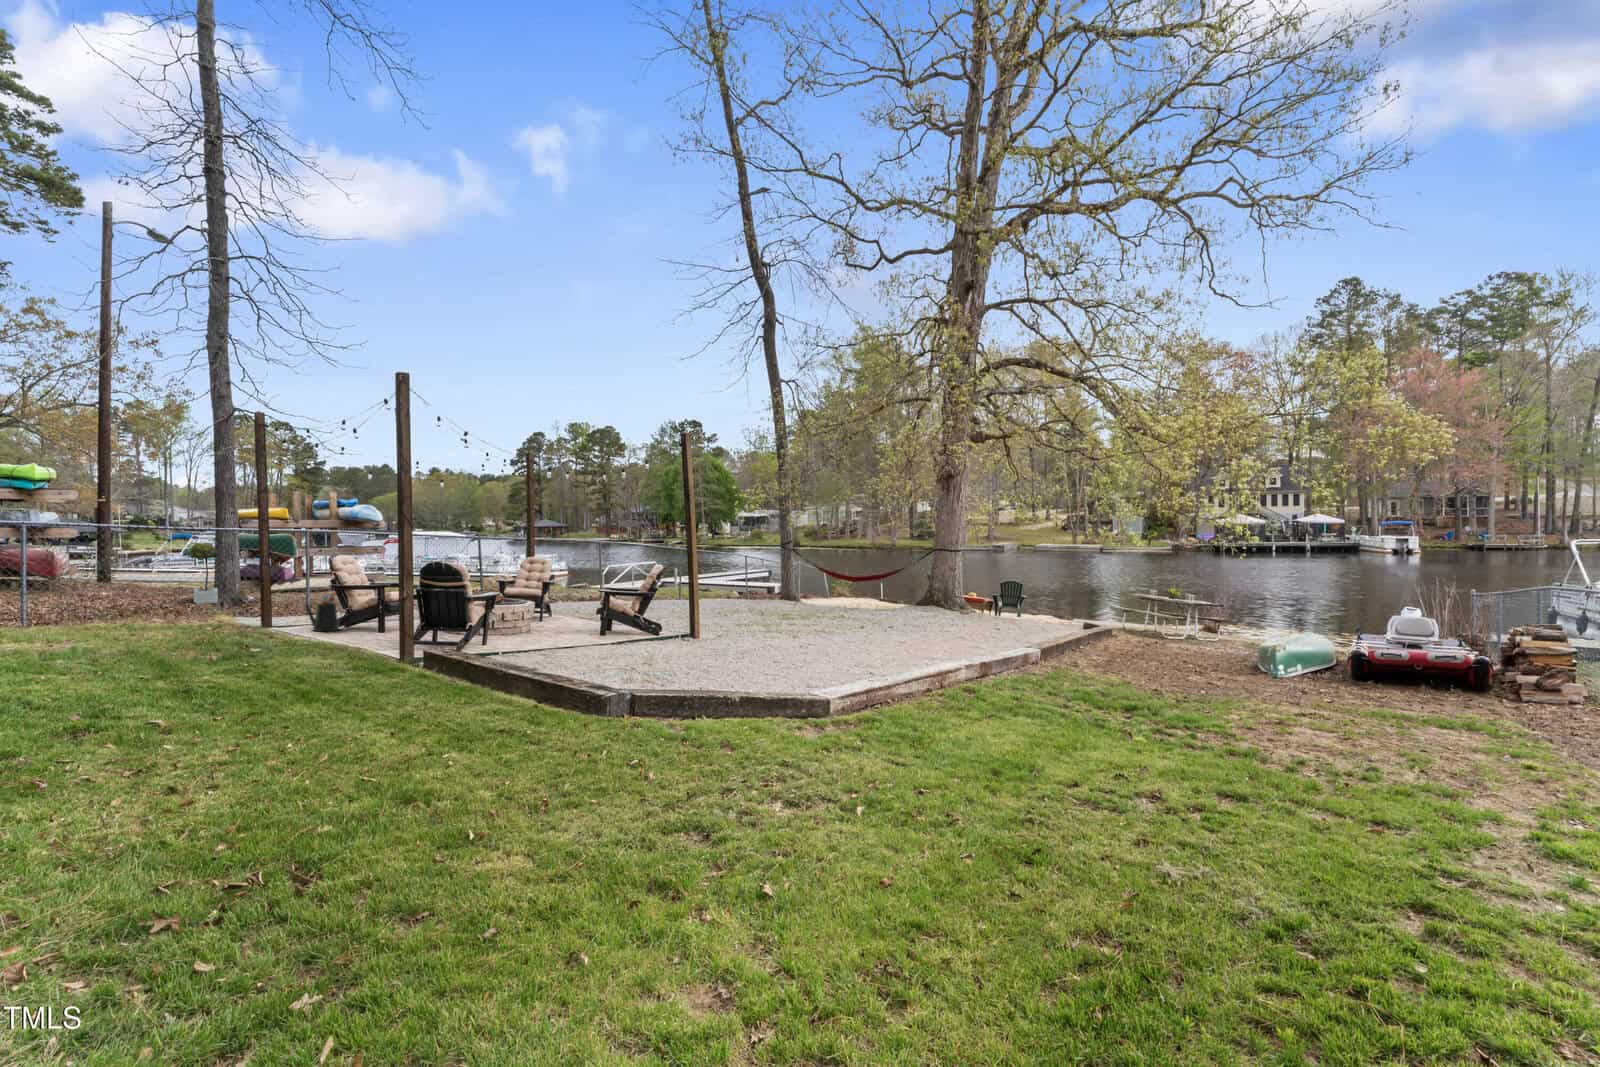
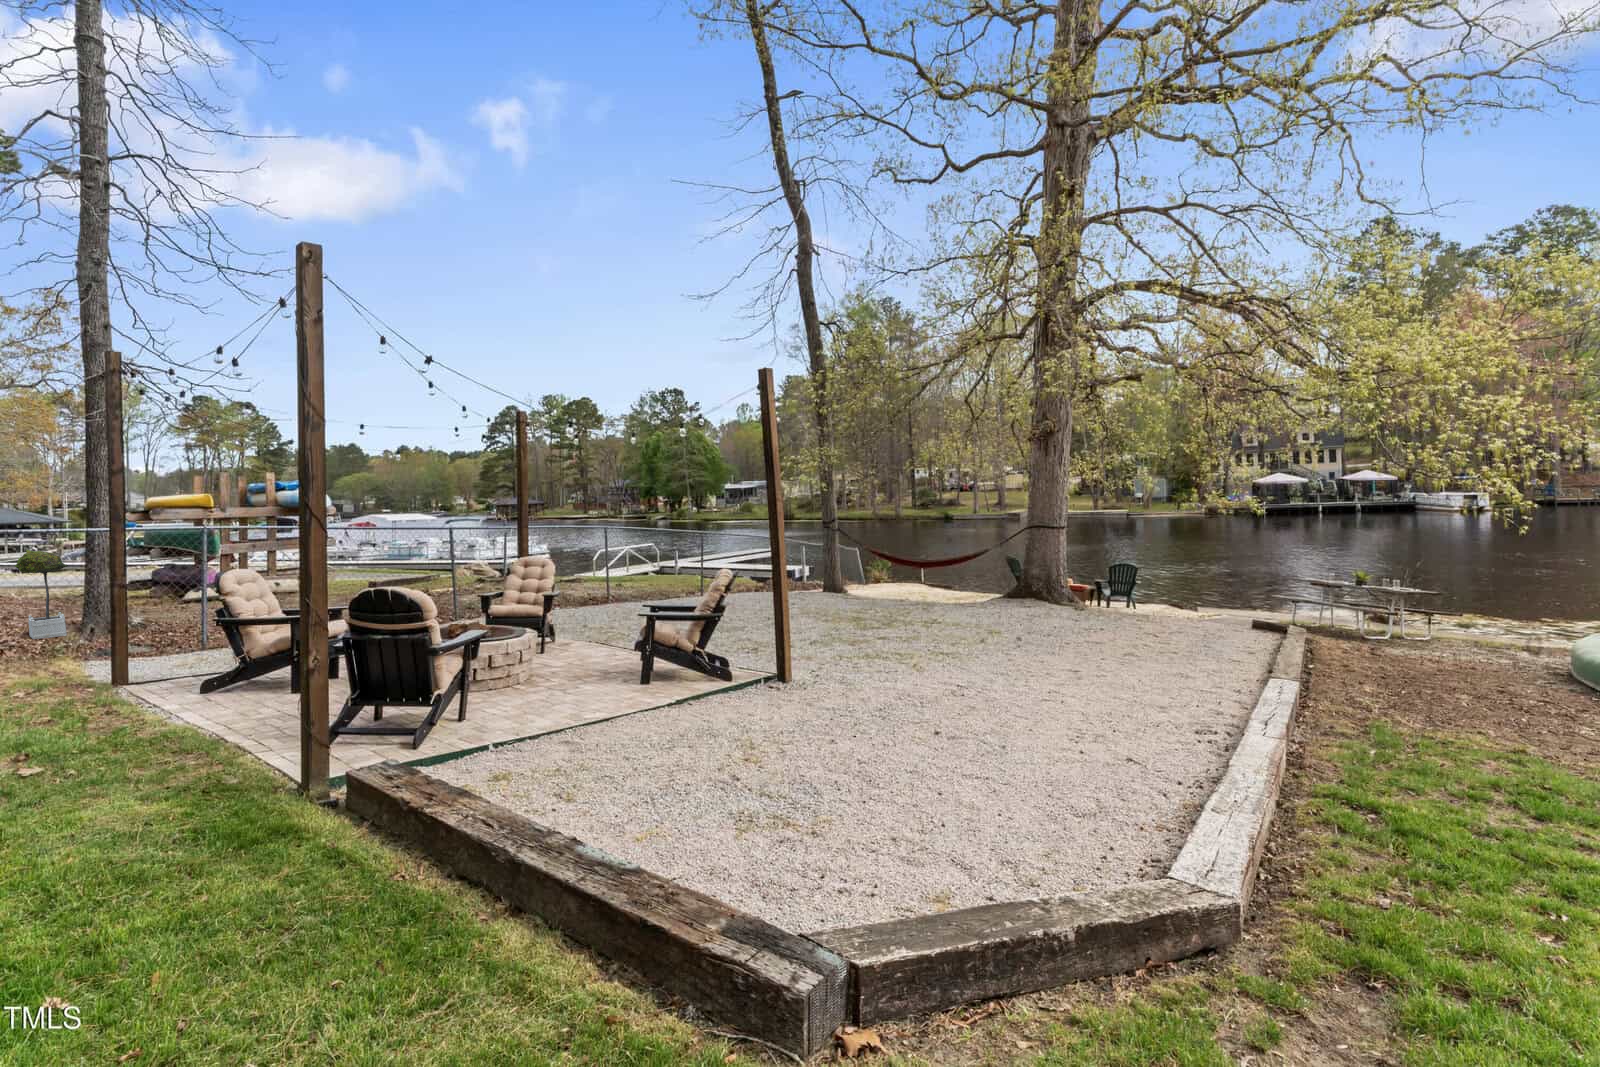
watering can: present [306,592,339,631] -> none [173,625,239,692]

